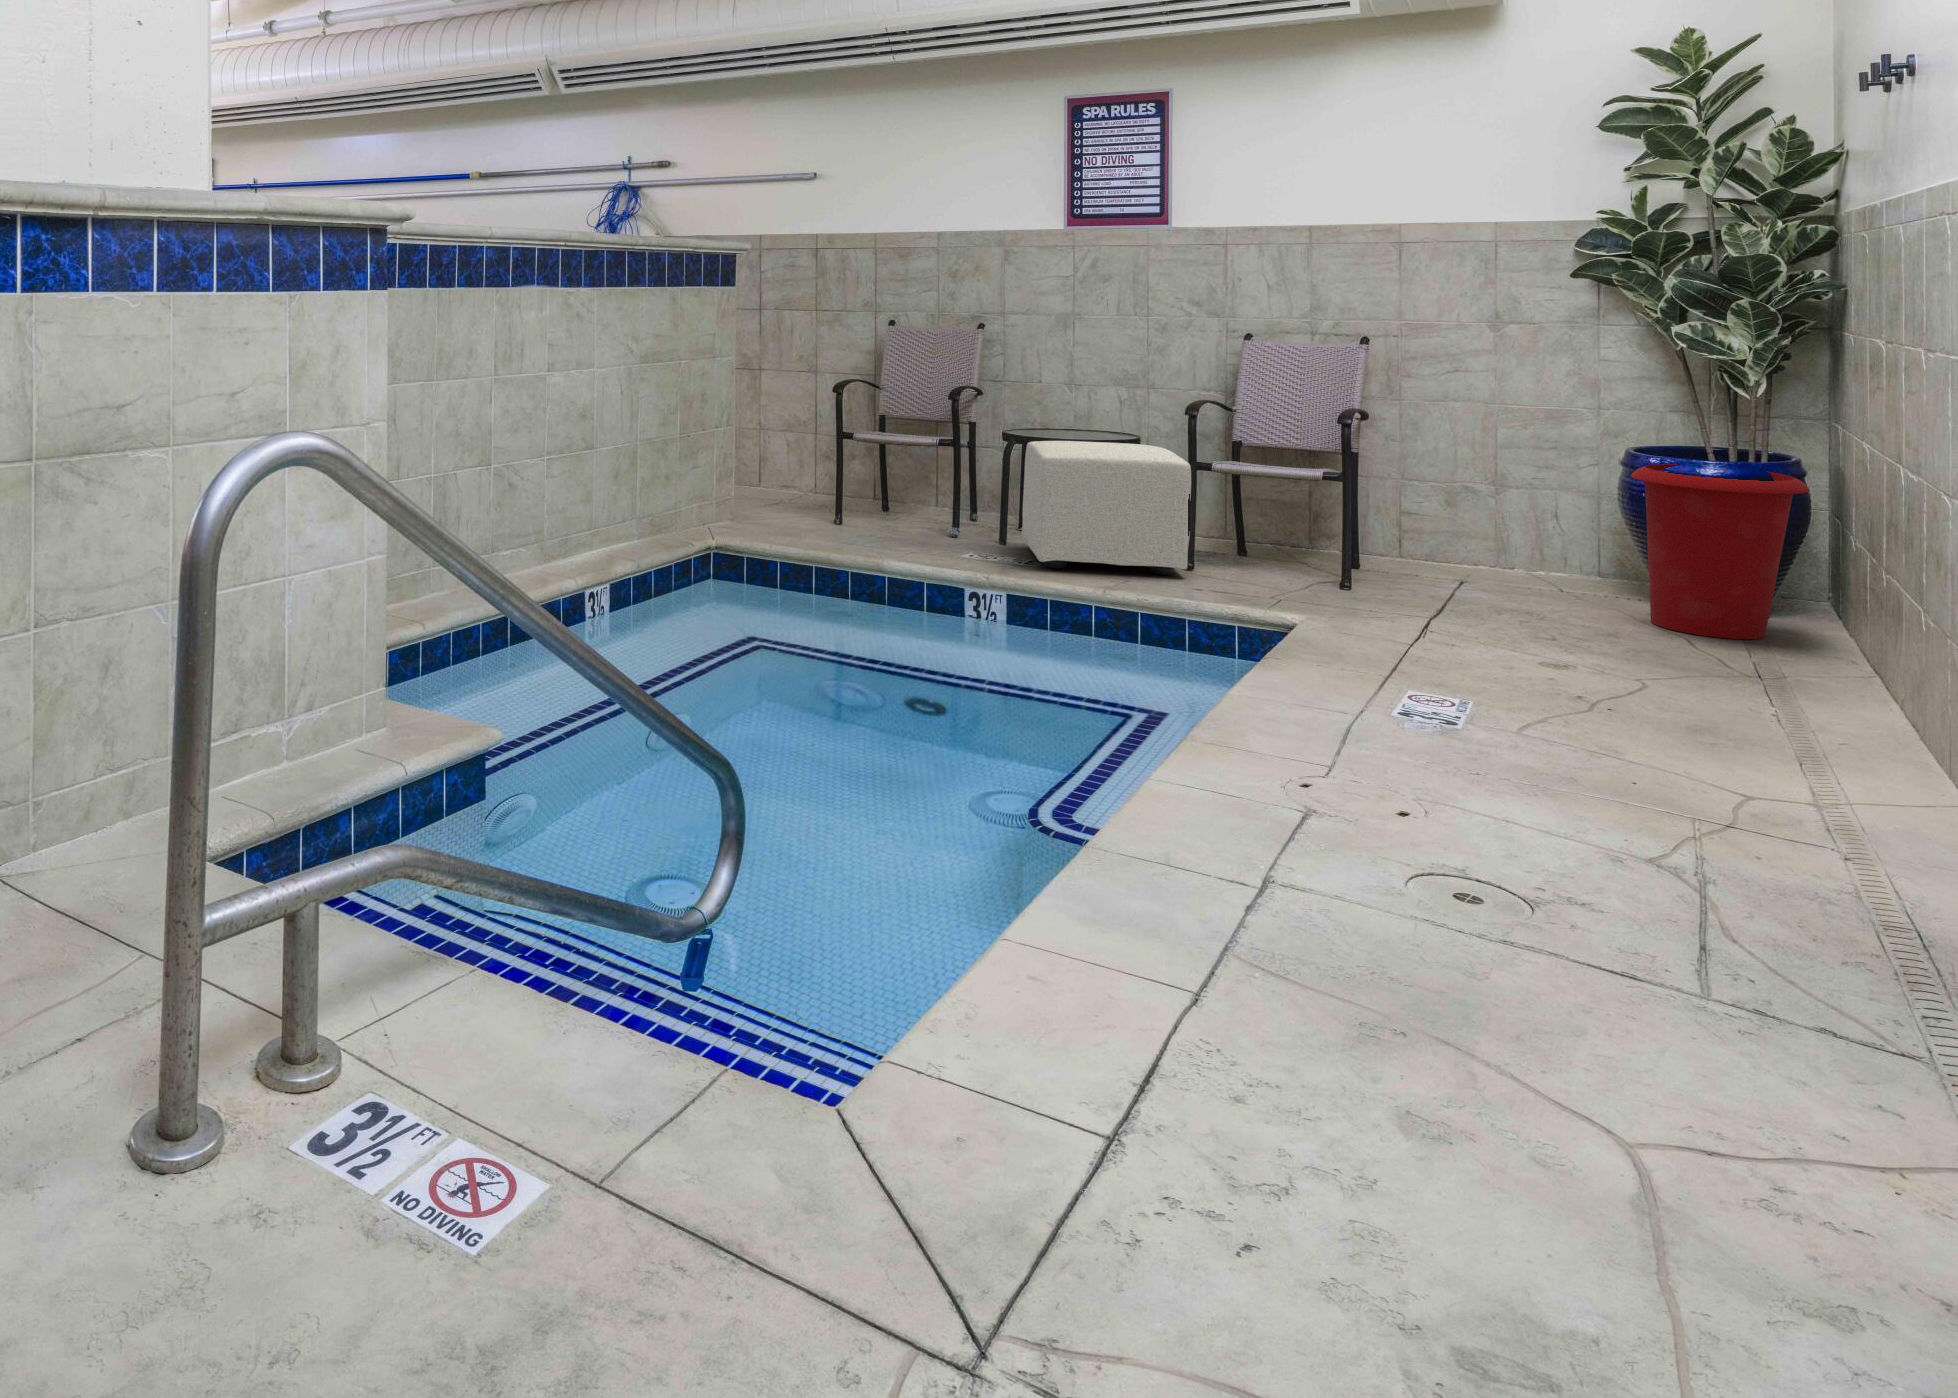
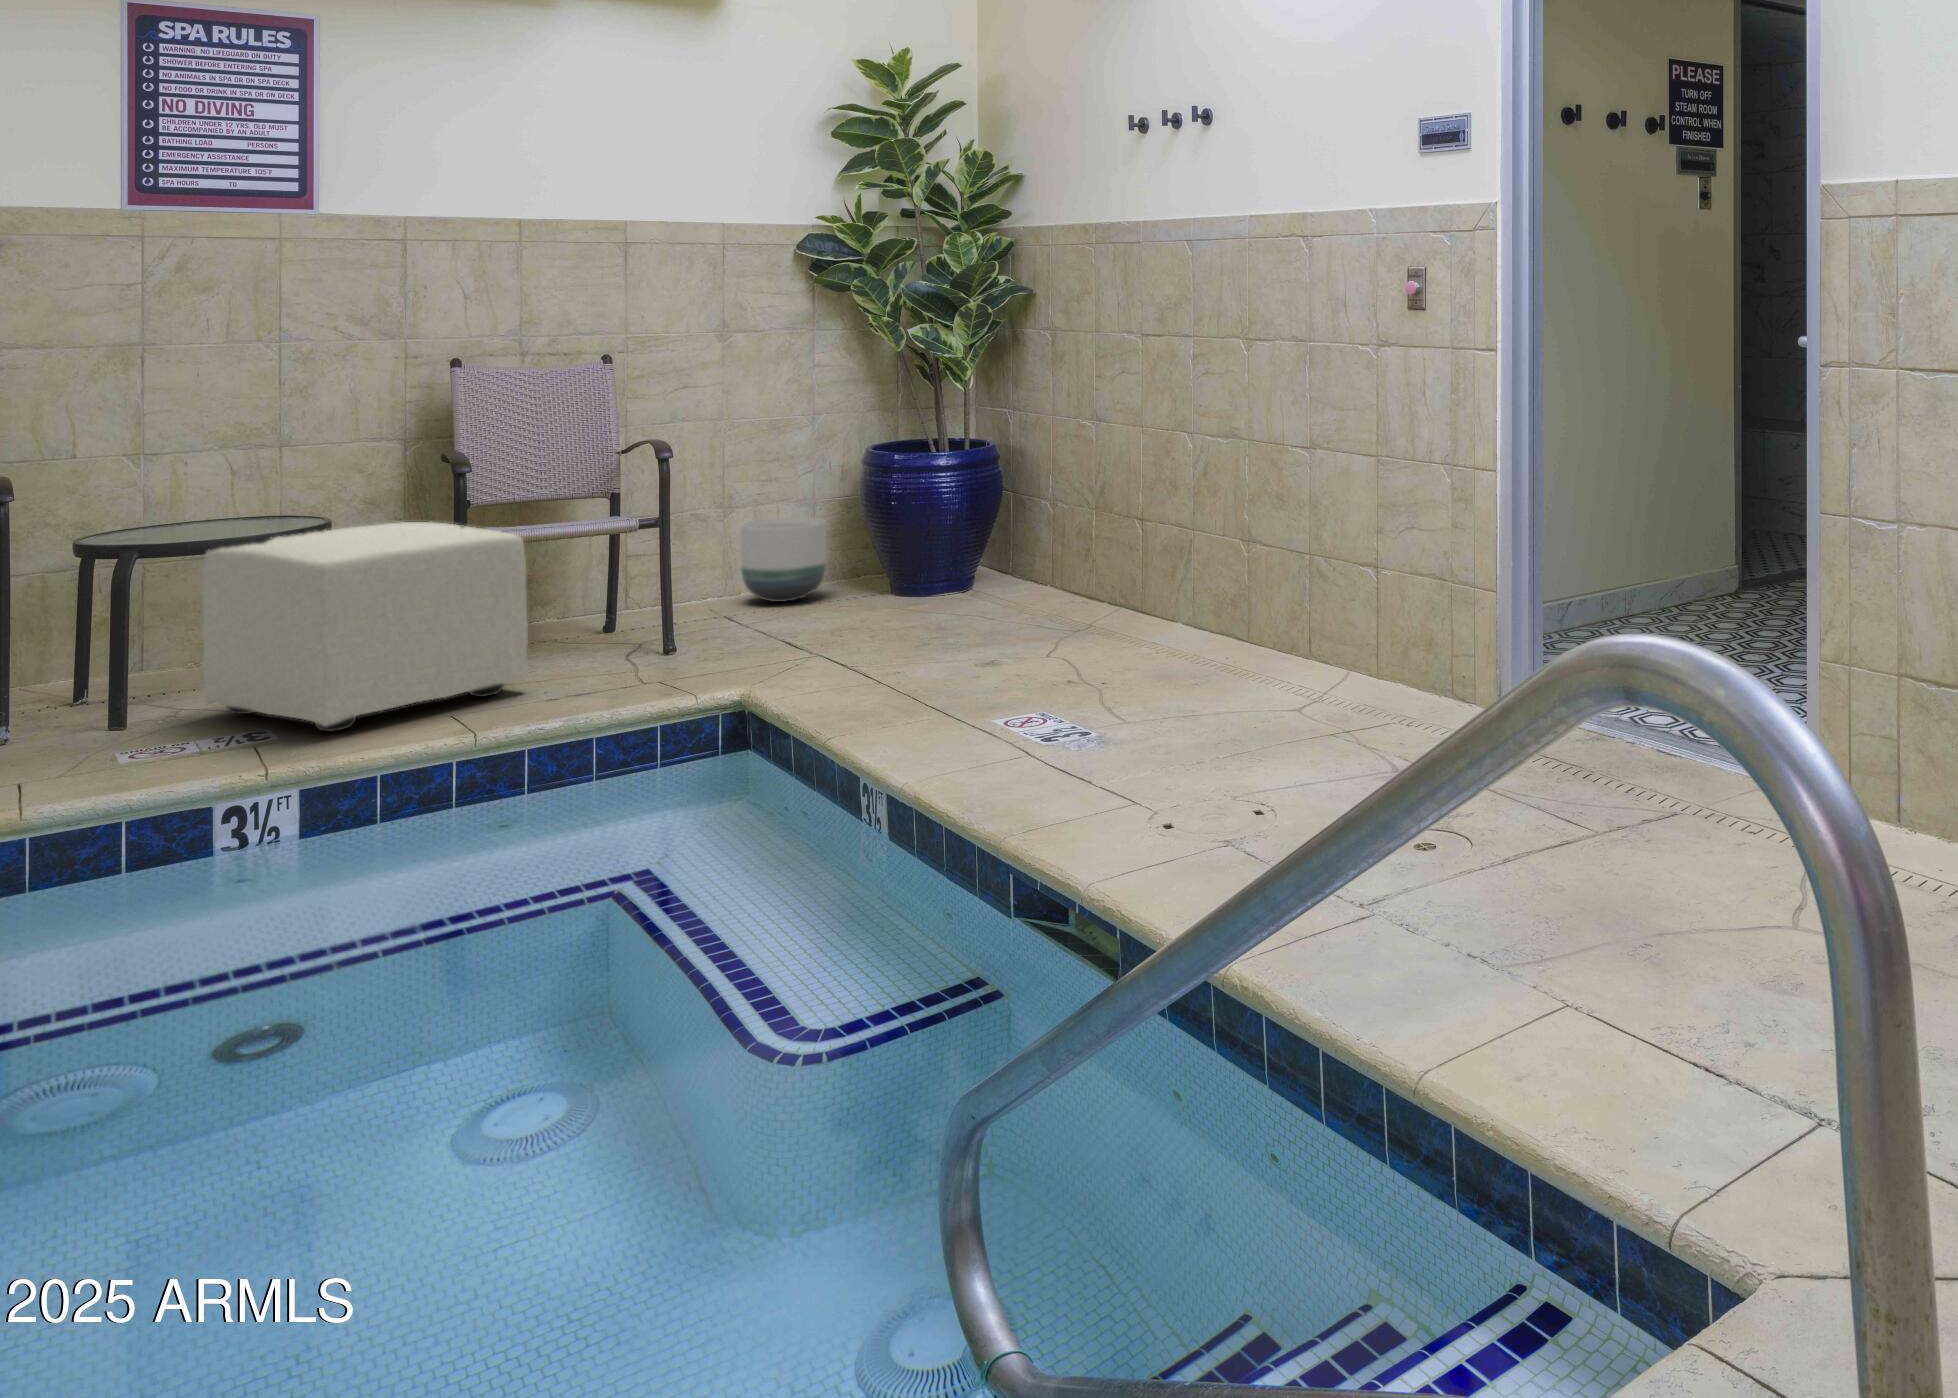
waste bin: present [1631,464,1810,639] -> none [934,454,1066,613]
planter: none [1471,499,1562,578] -> present [741,517,826,602]

